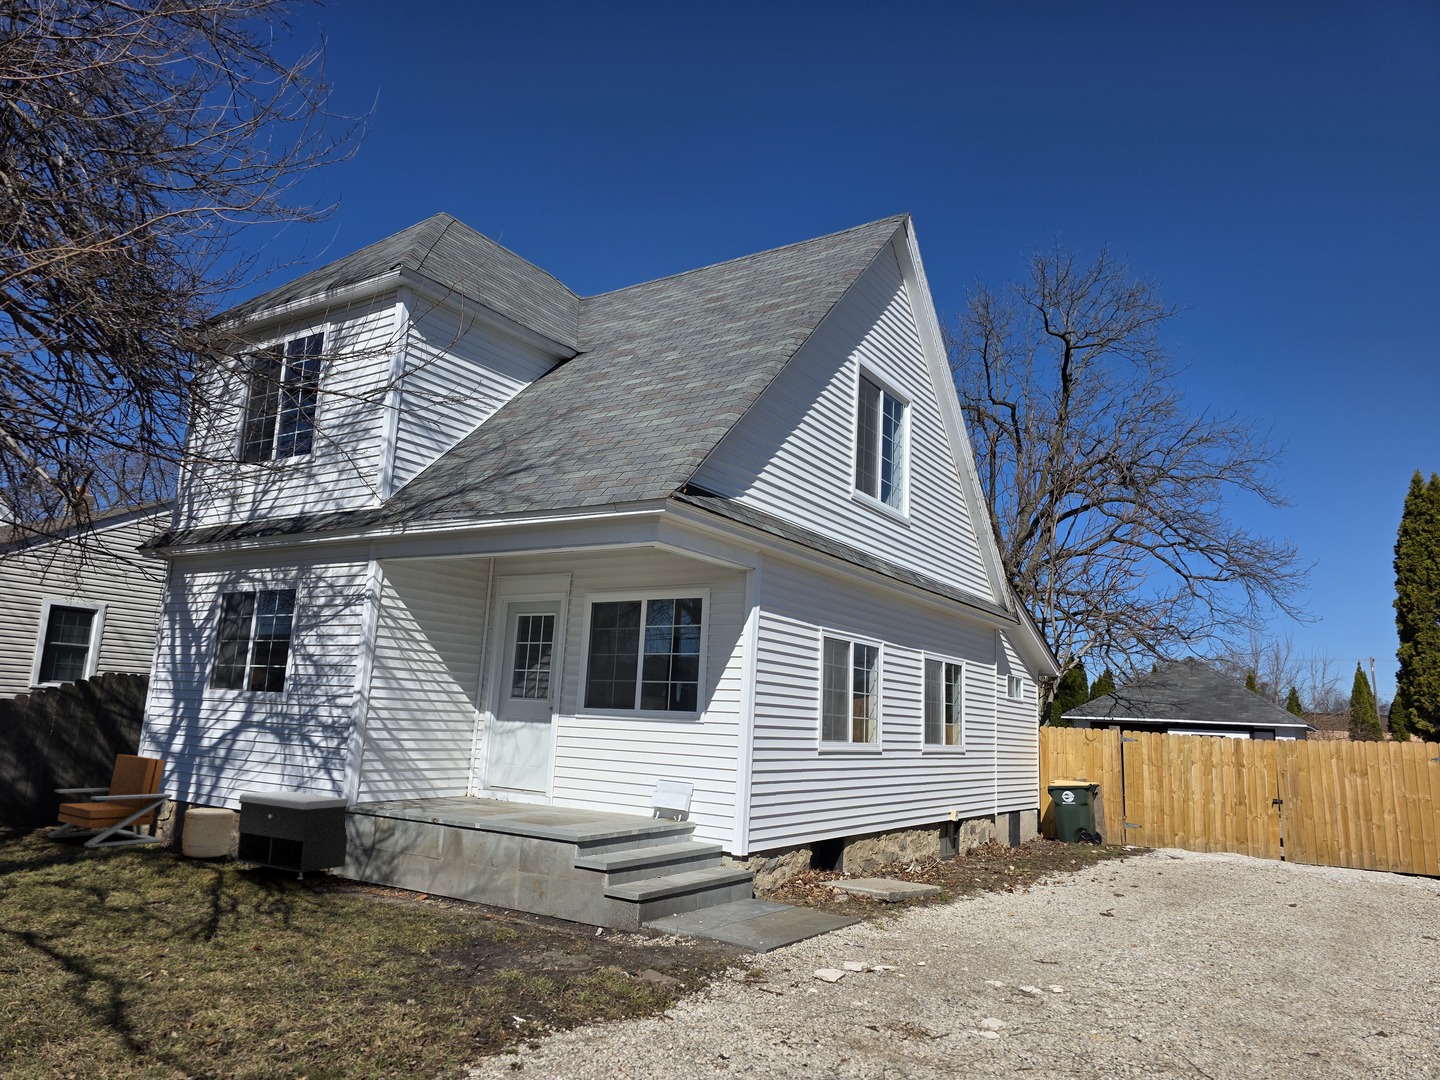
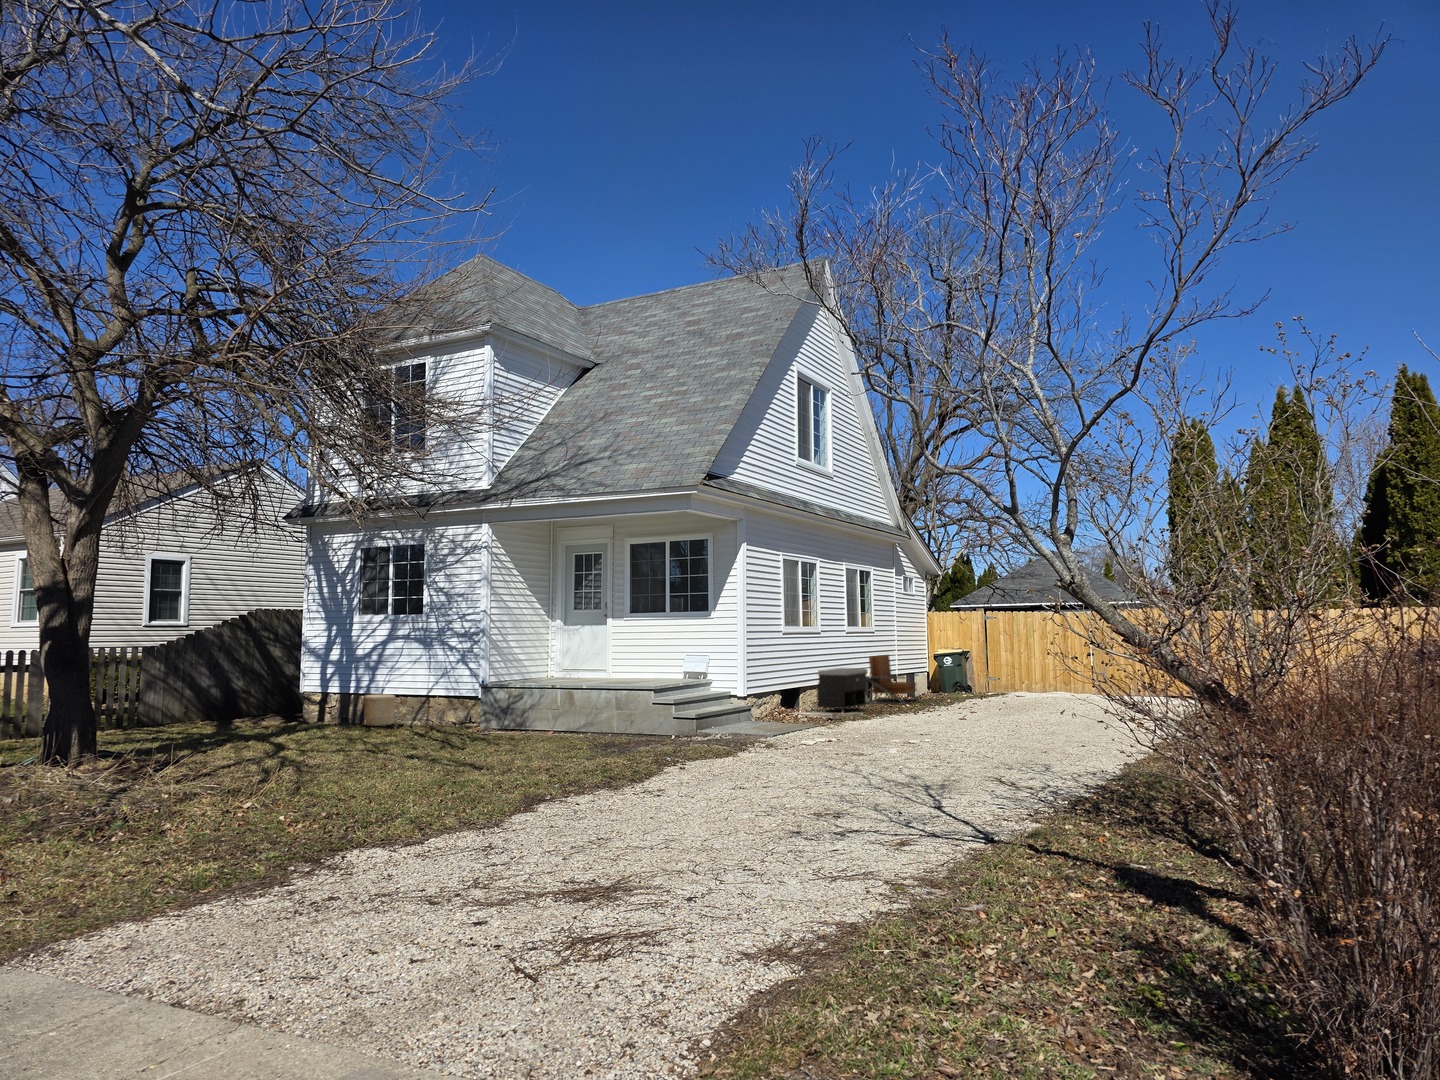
lounge chair: present [48,754,172,847] -> present [866,655,919,704]
storage bench: present [234,791,348,879] -> present [817,668,868,713]

